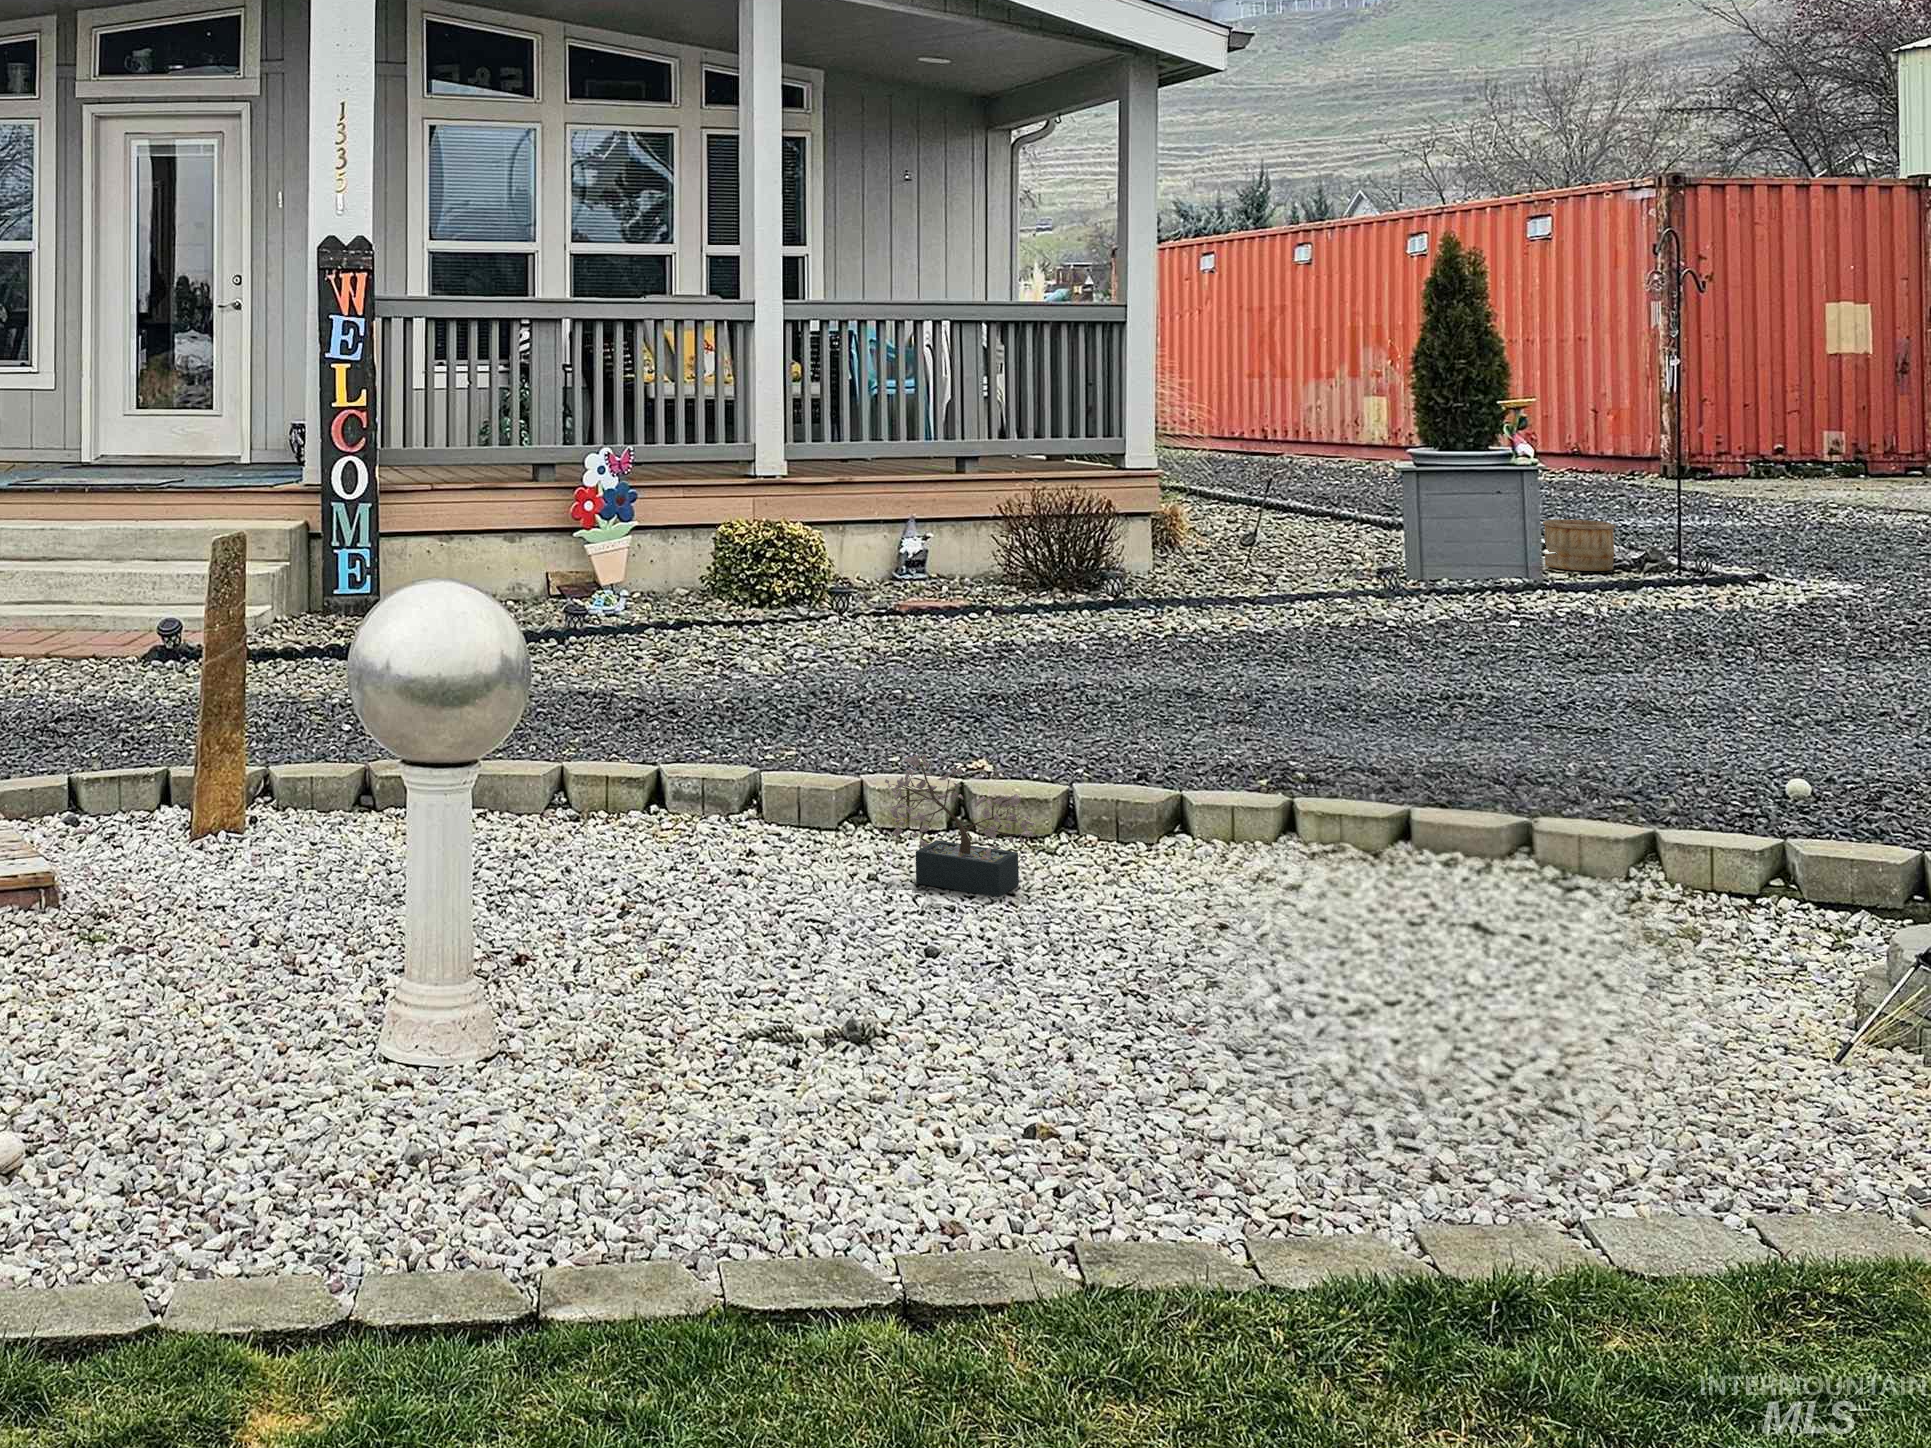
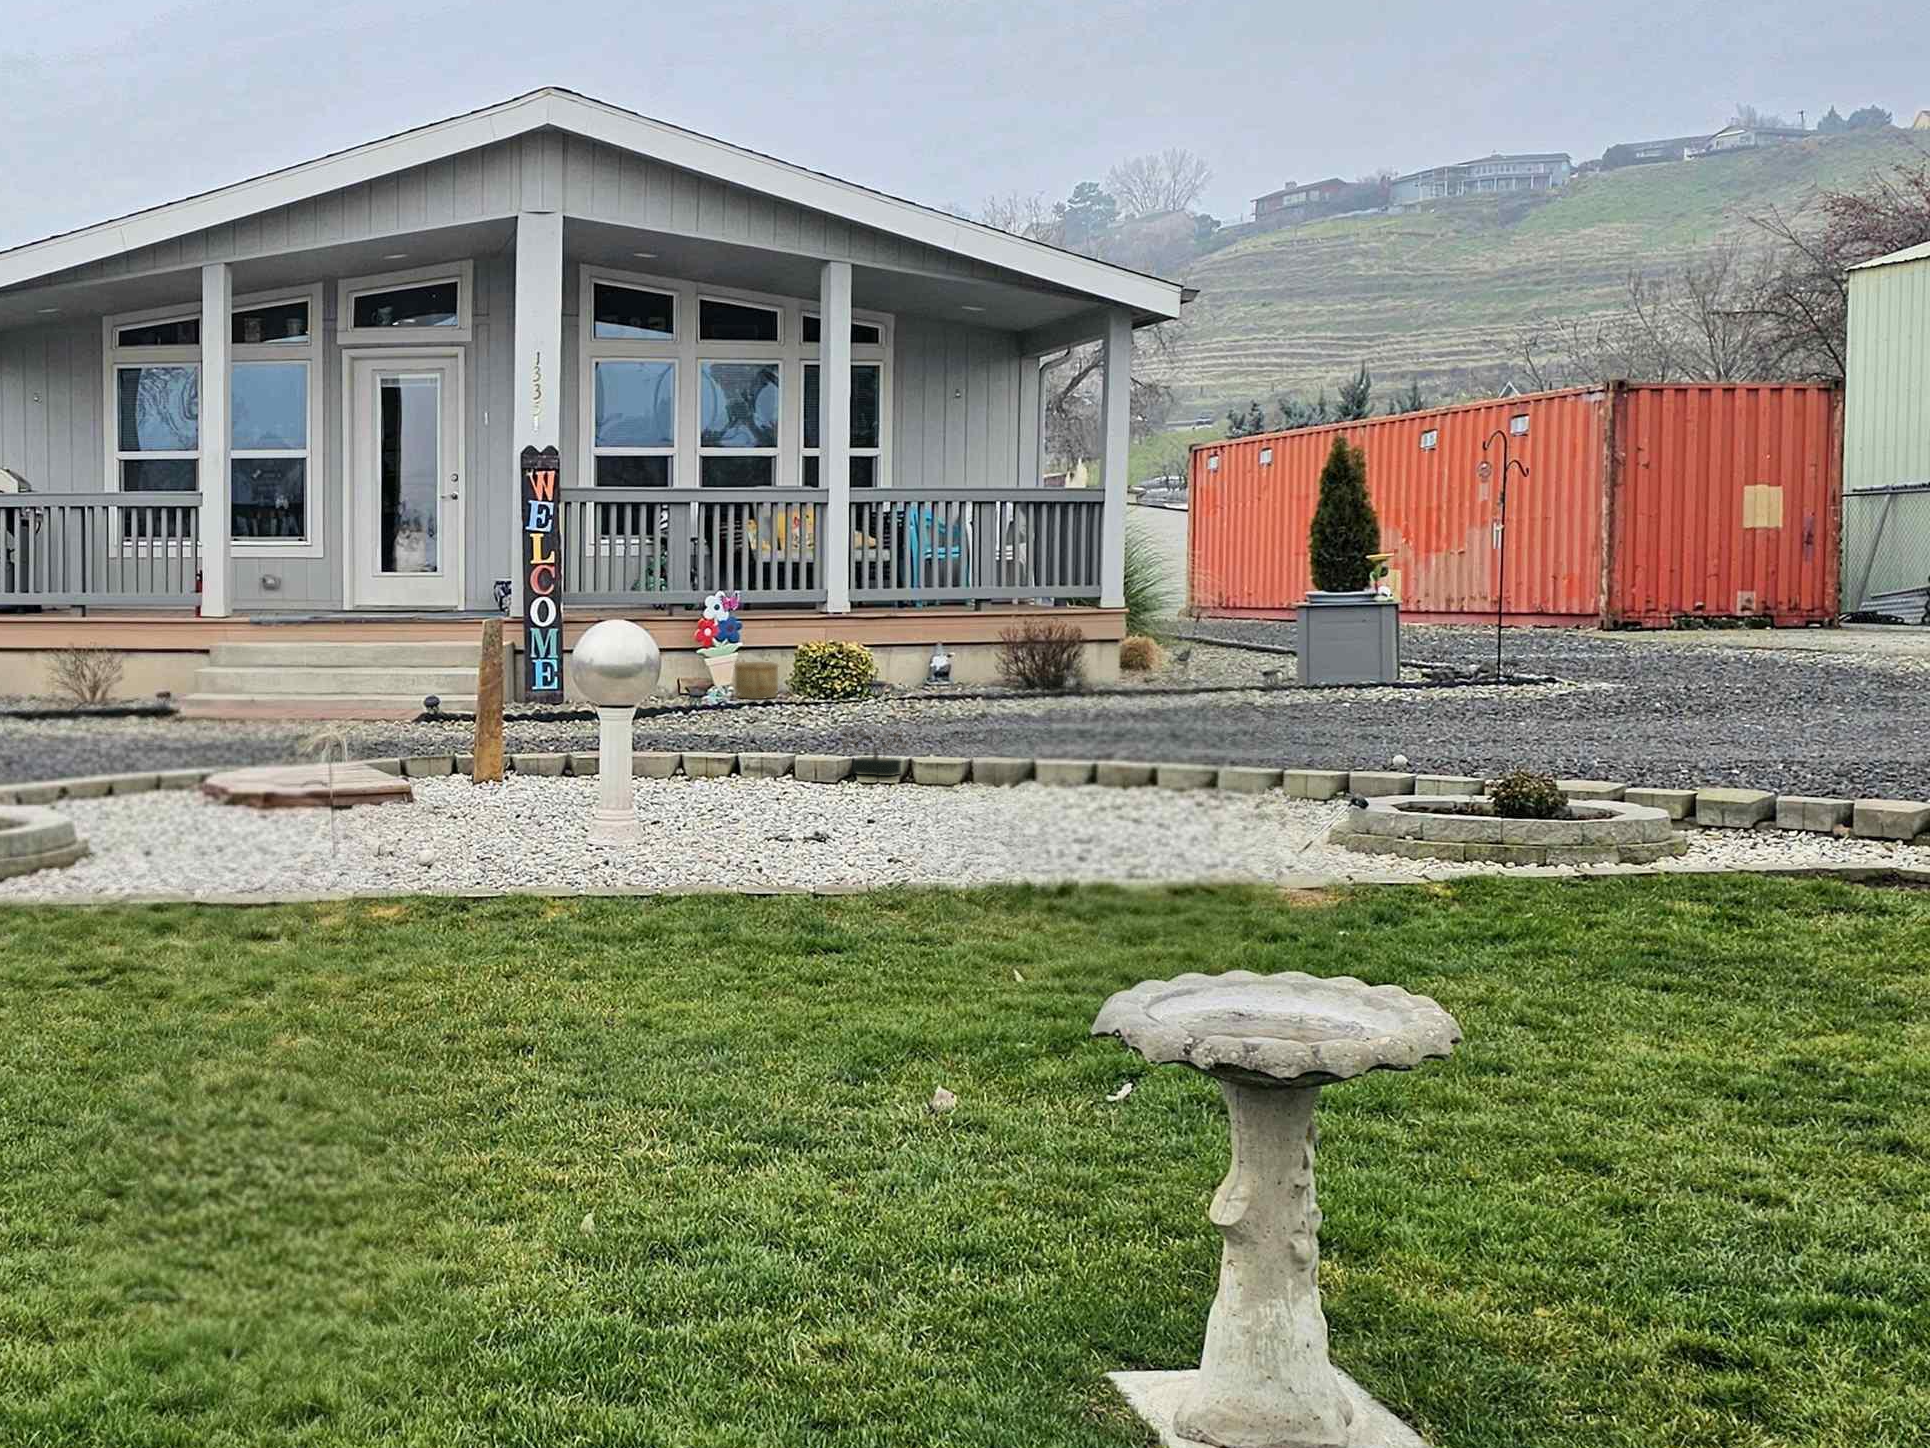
wooden bucket: present [1543,519,1616,571] -> present [735,662,778,699]

